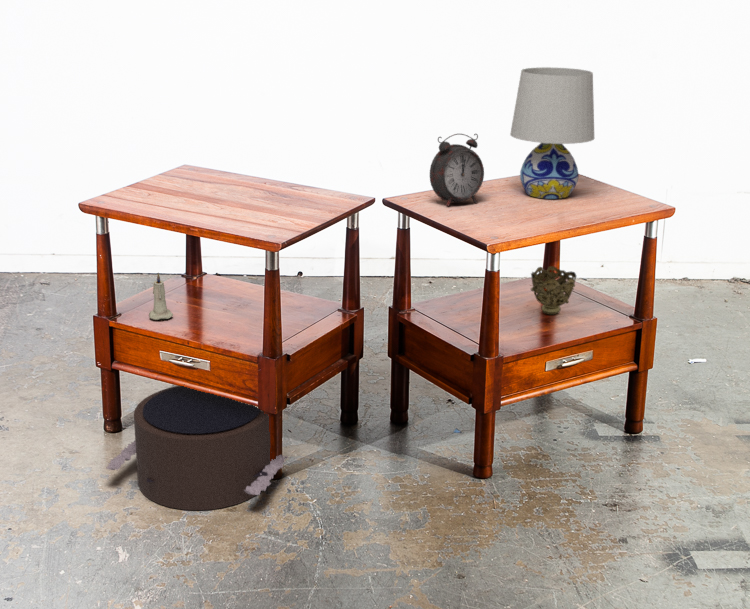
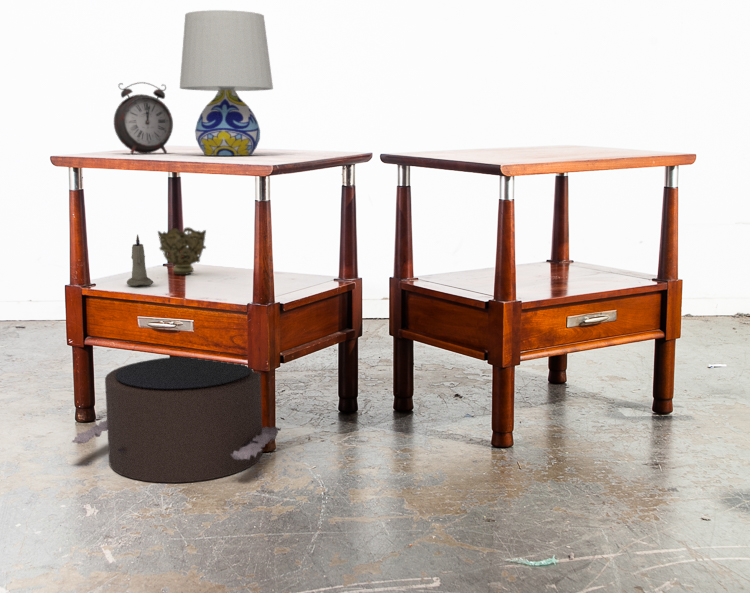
table lamp: present [510,67,594,199] -> present [180,10,273,156]
alarm clock: present [430,134,484,206] -> present [114,82,173,153]
decorative bowl: present [531,266,576,315] -> present [158,228,206,275]

